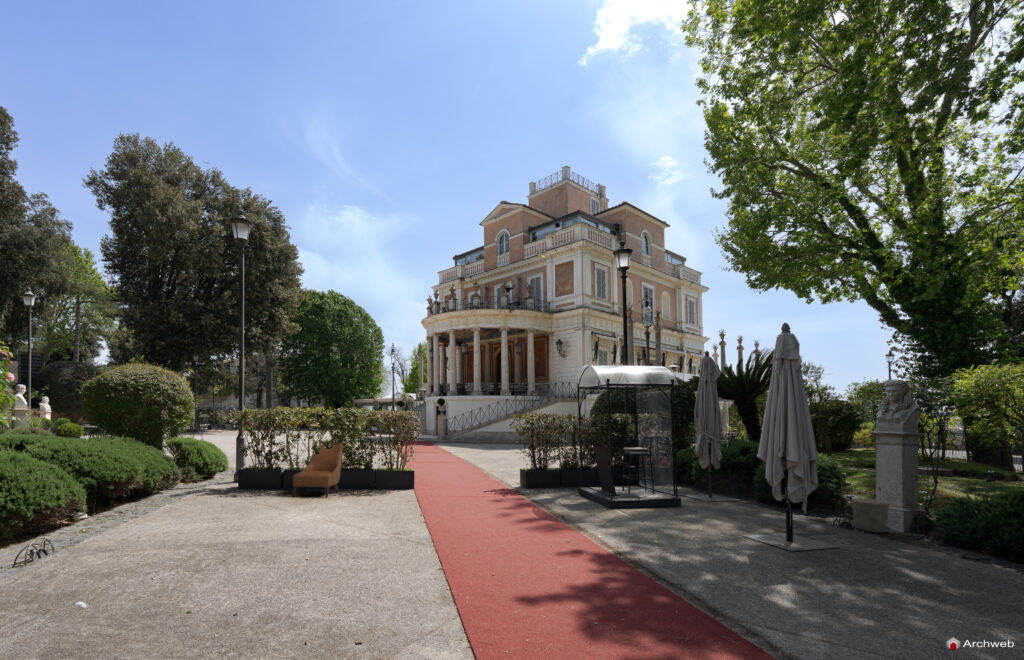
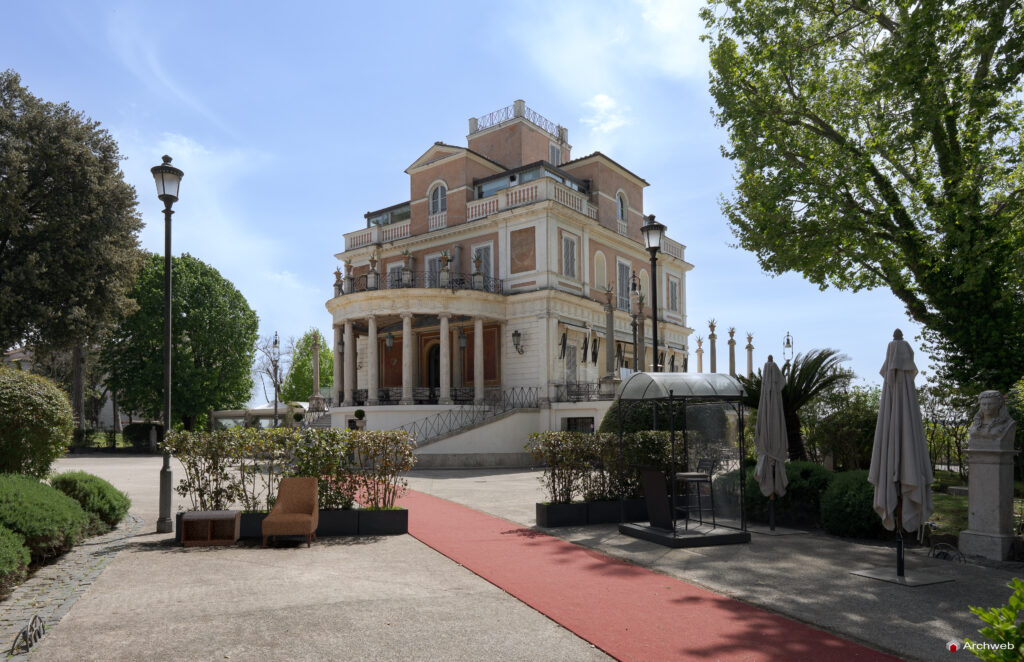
bench: none [238,467,286,493] -> present [181,510,241,546]
planter: present [851,498,889,533] -> none [947,525,988,562]

